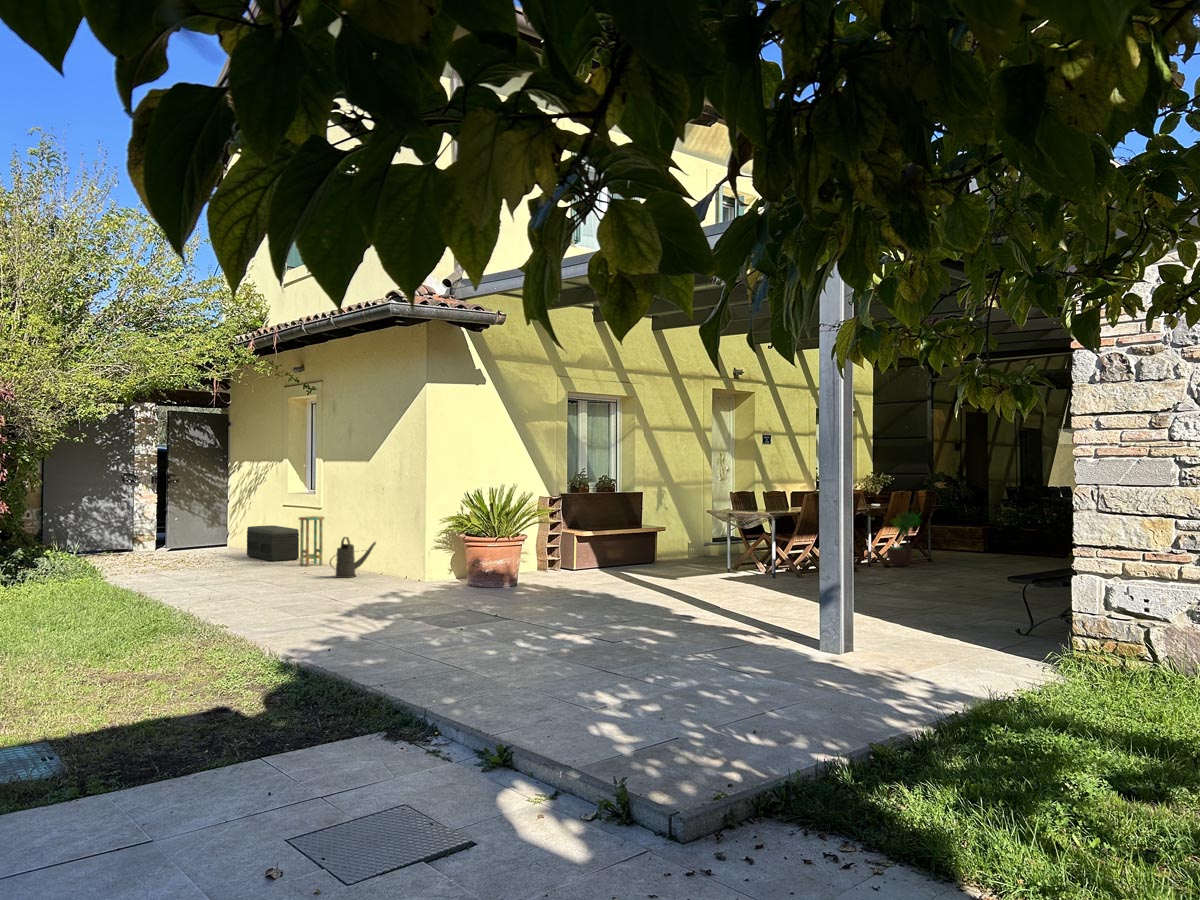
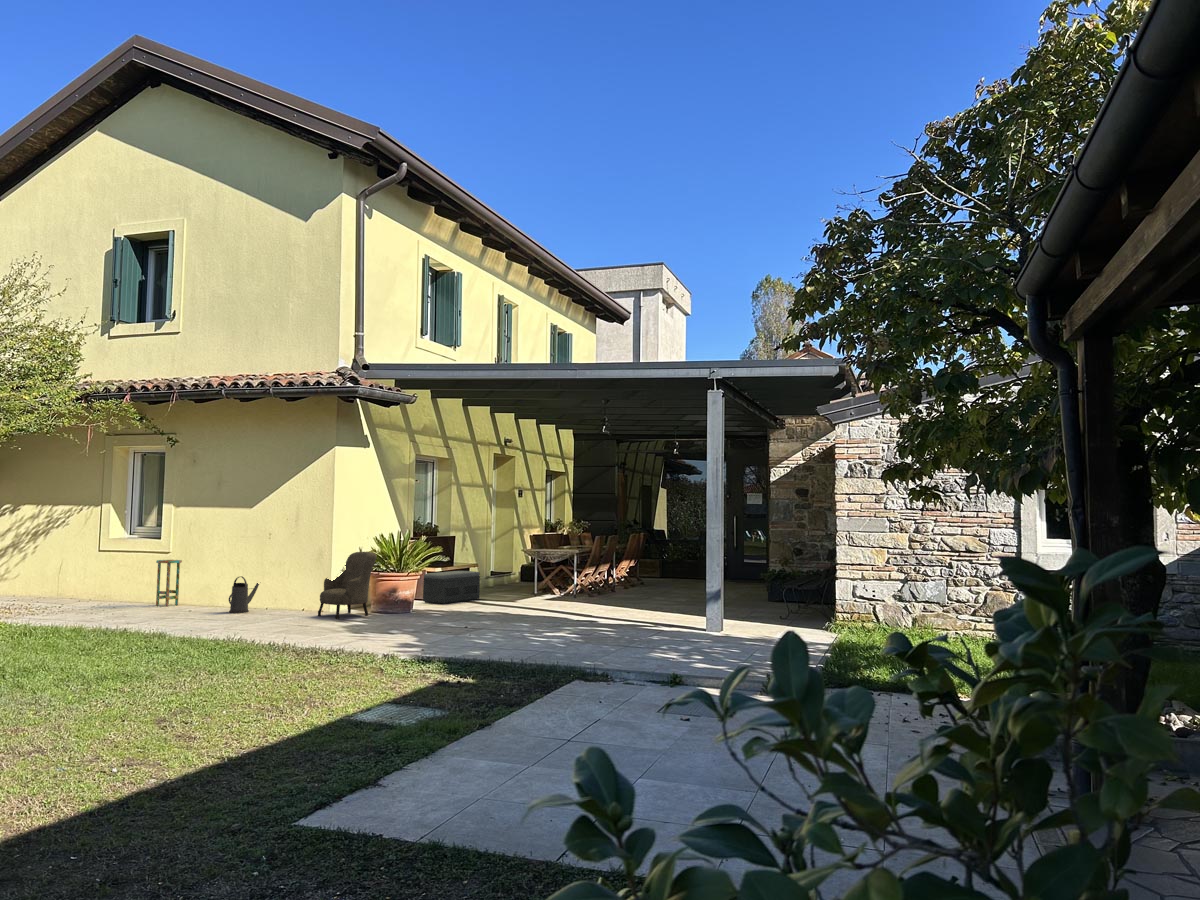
armchair: none [401,511,466,592] -> present [318,552,377,619]
potted tree: present [887,512,921,566] -> none [631,546,656,589]
storage bench: present [247,525,299,562] -> present [423,571,480,604]

